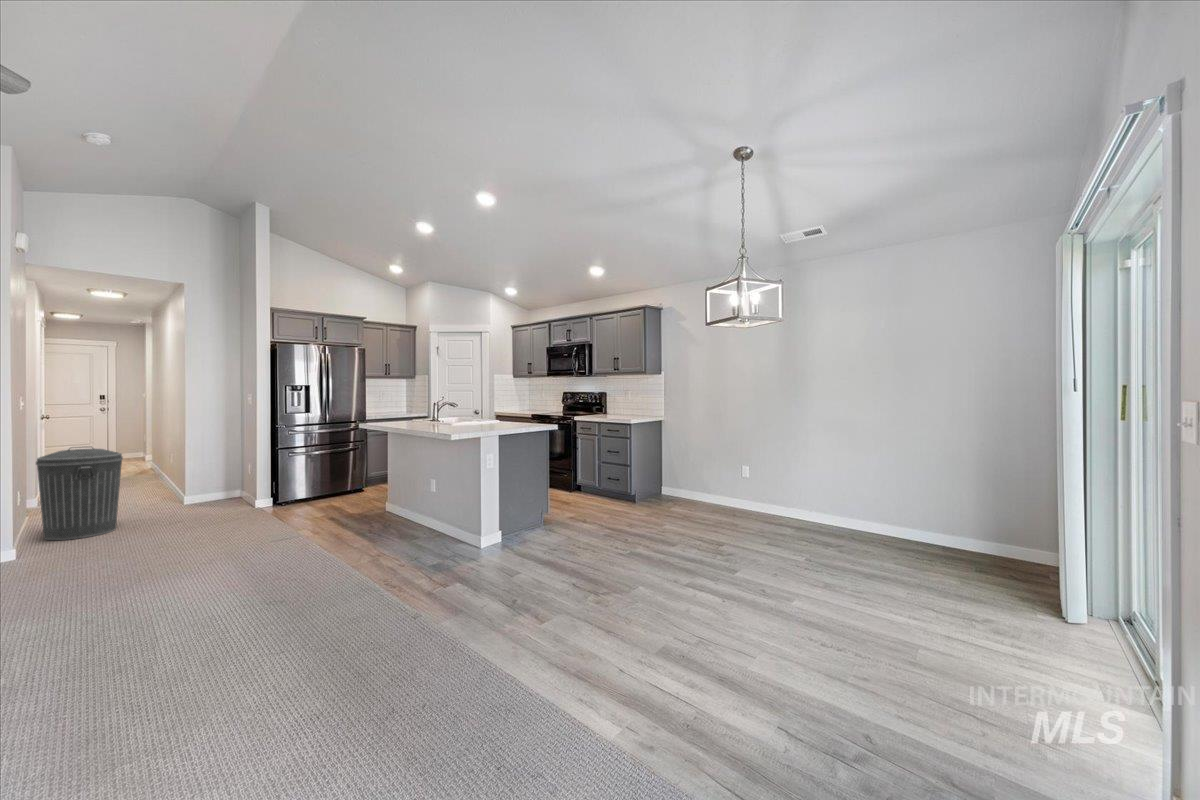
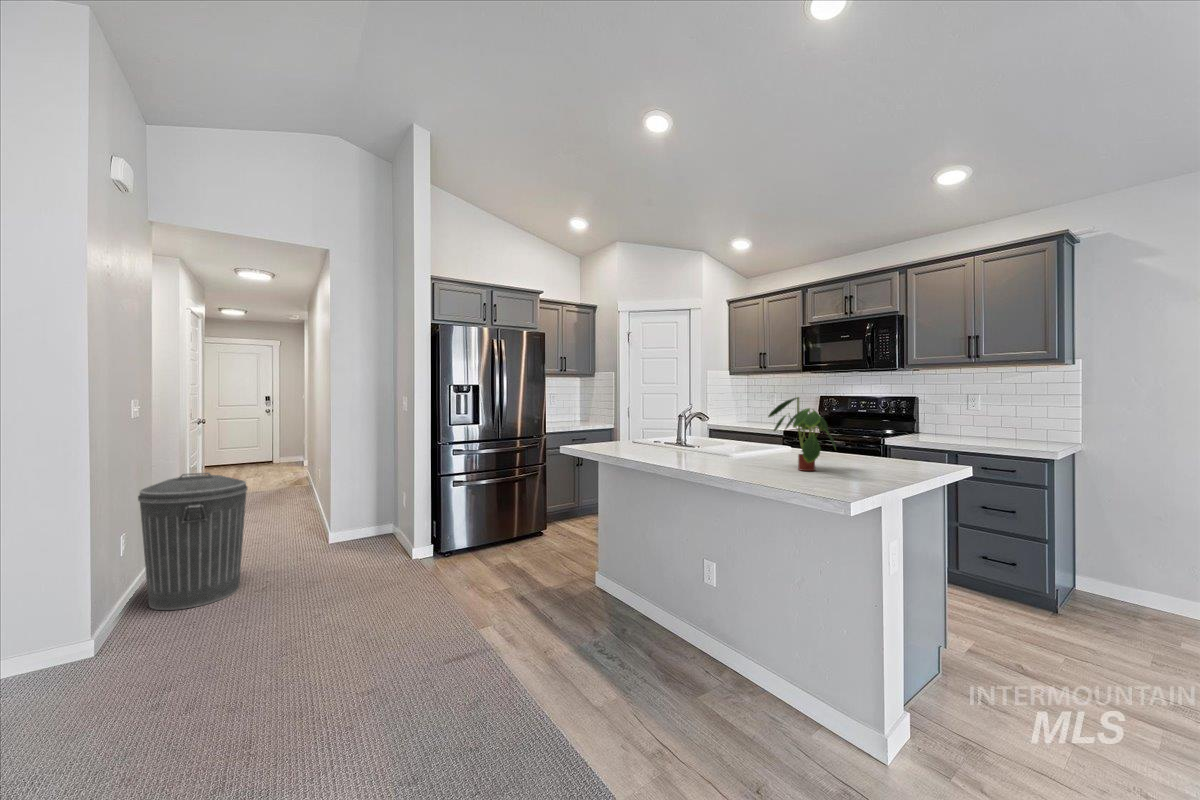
plant: none [457,391,496,428] -> present [768,397,836,471]

